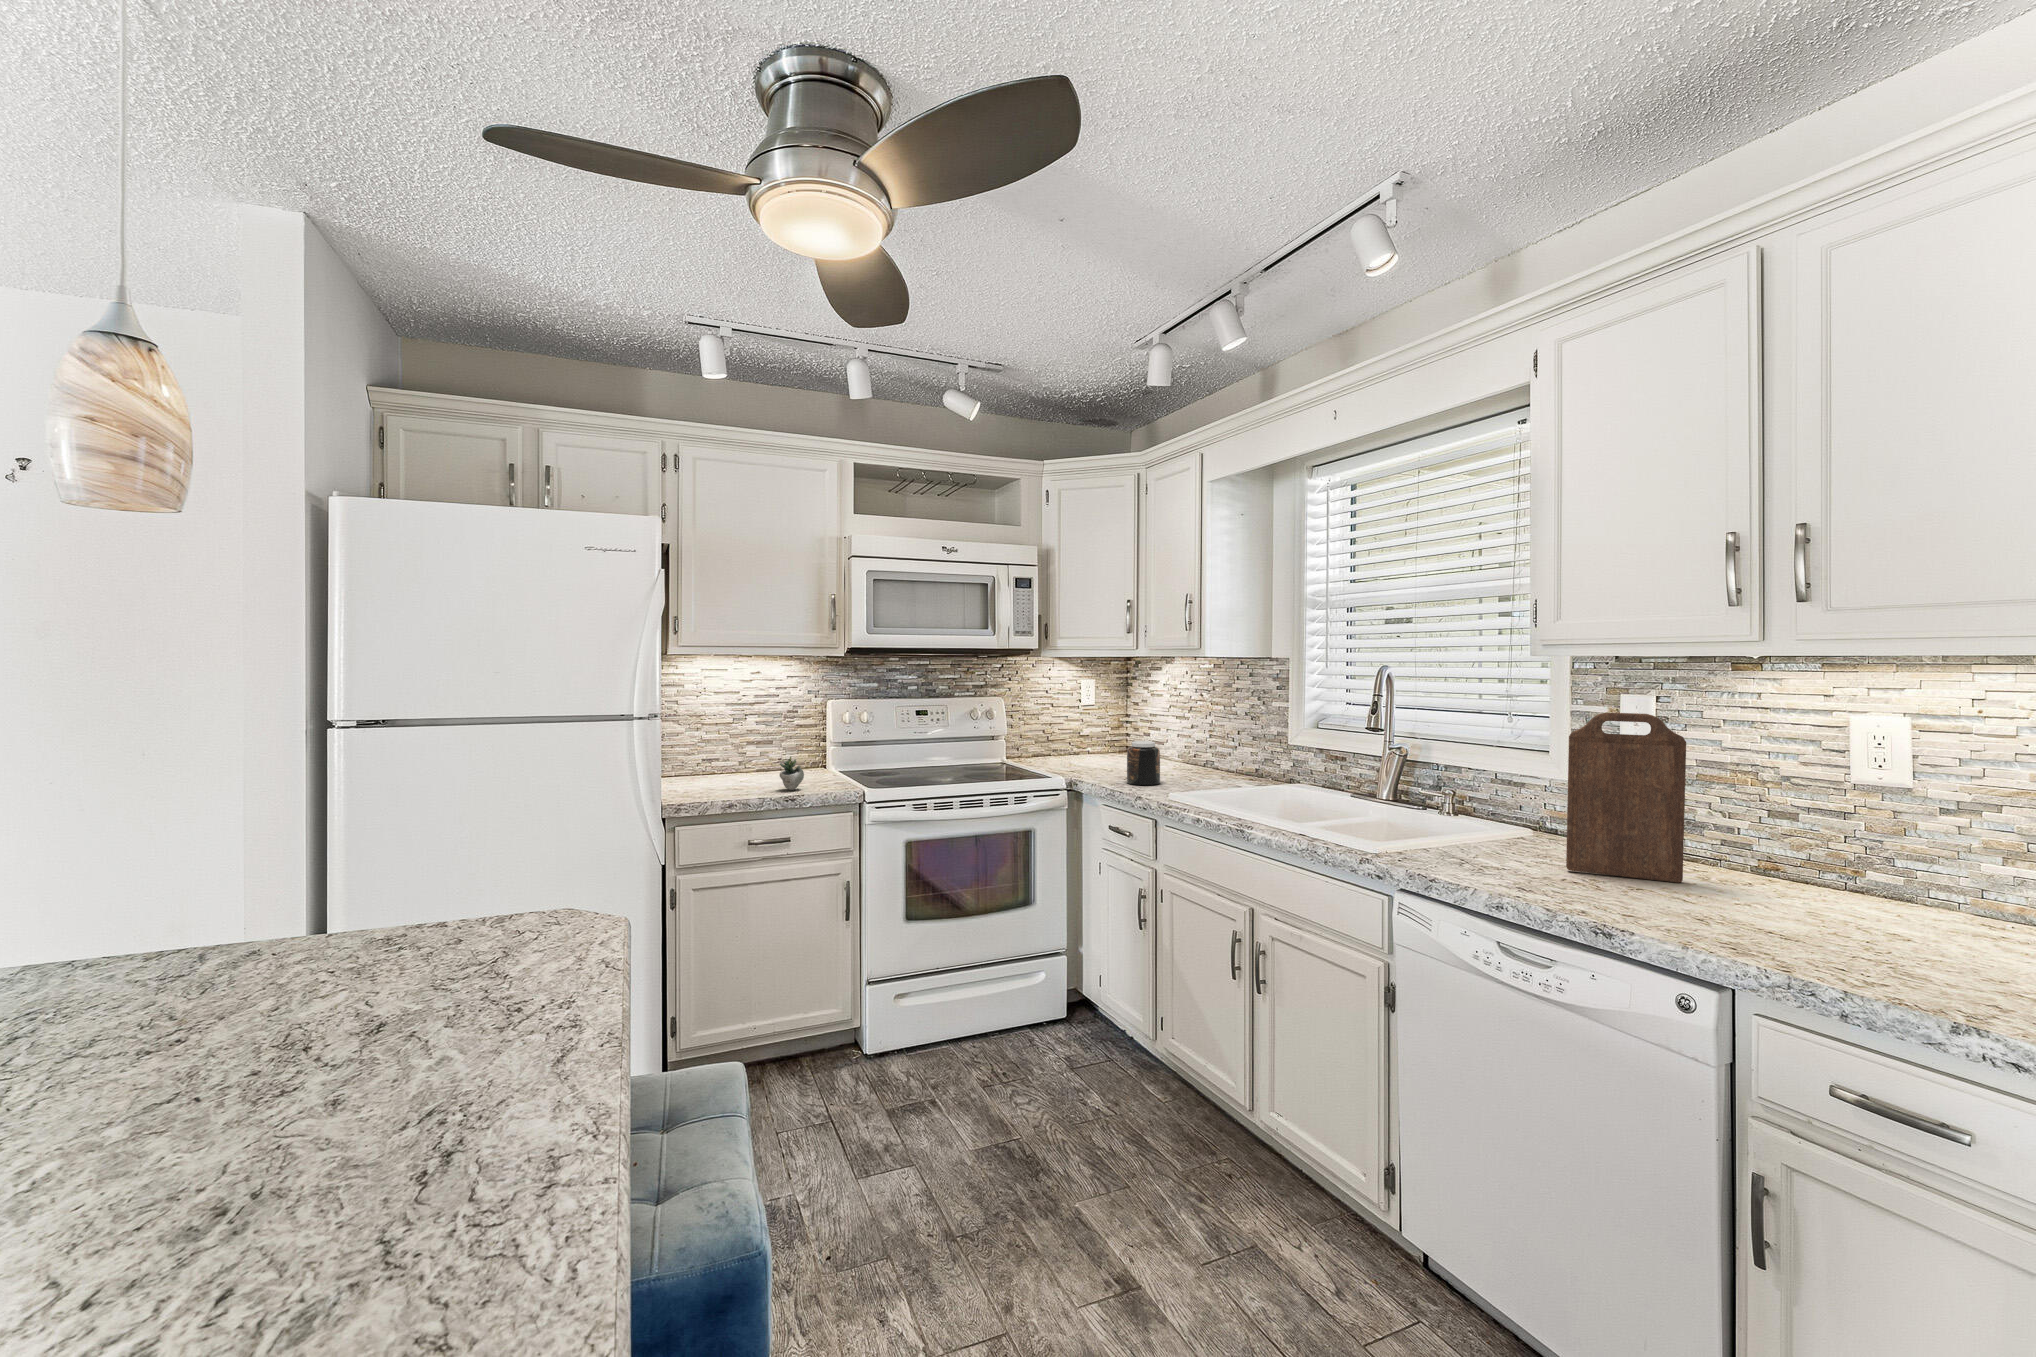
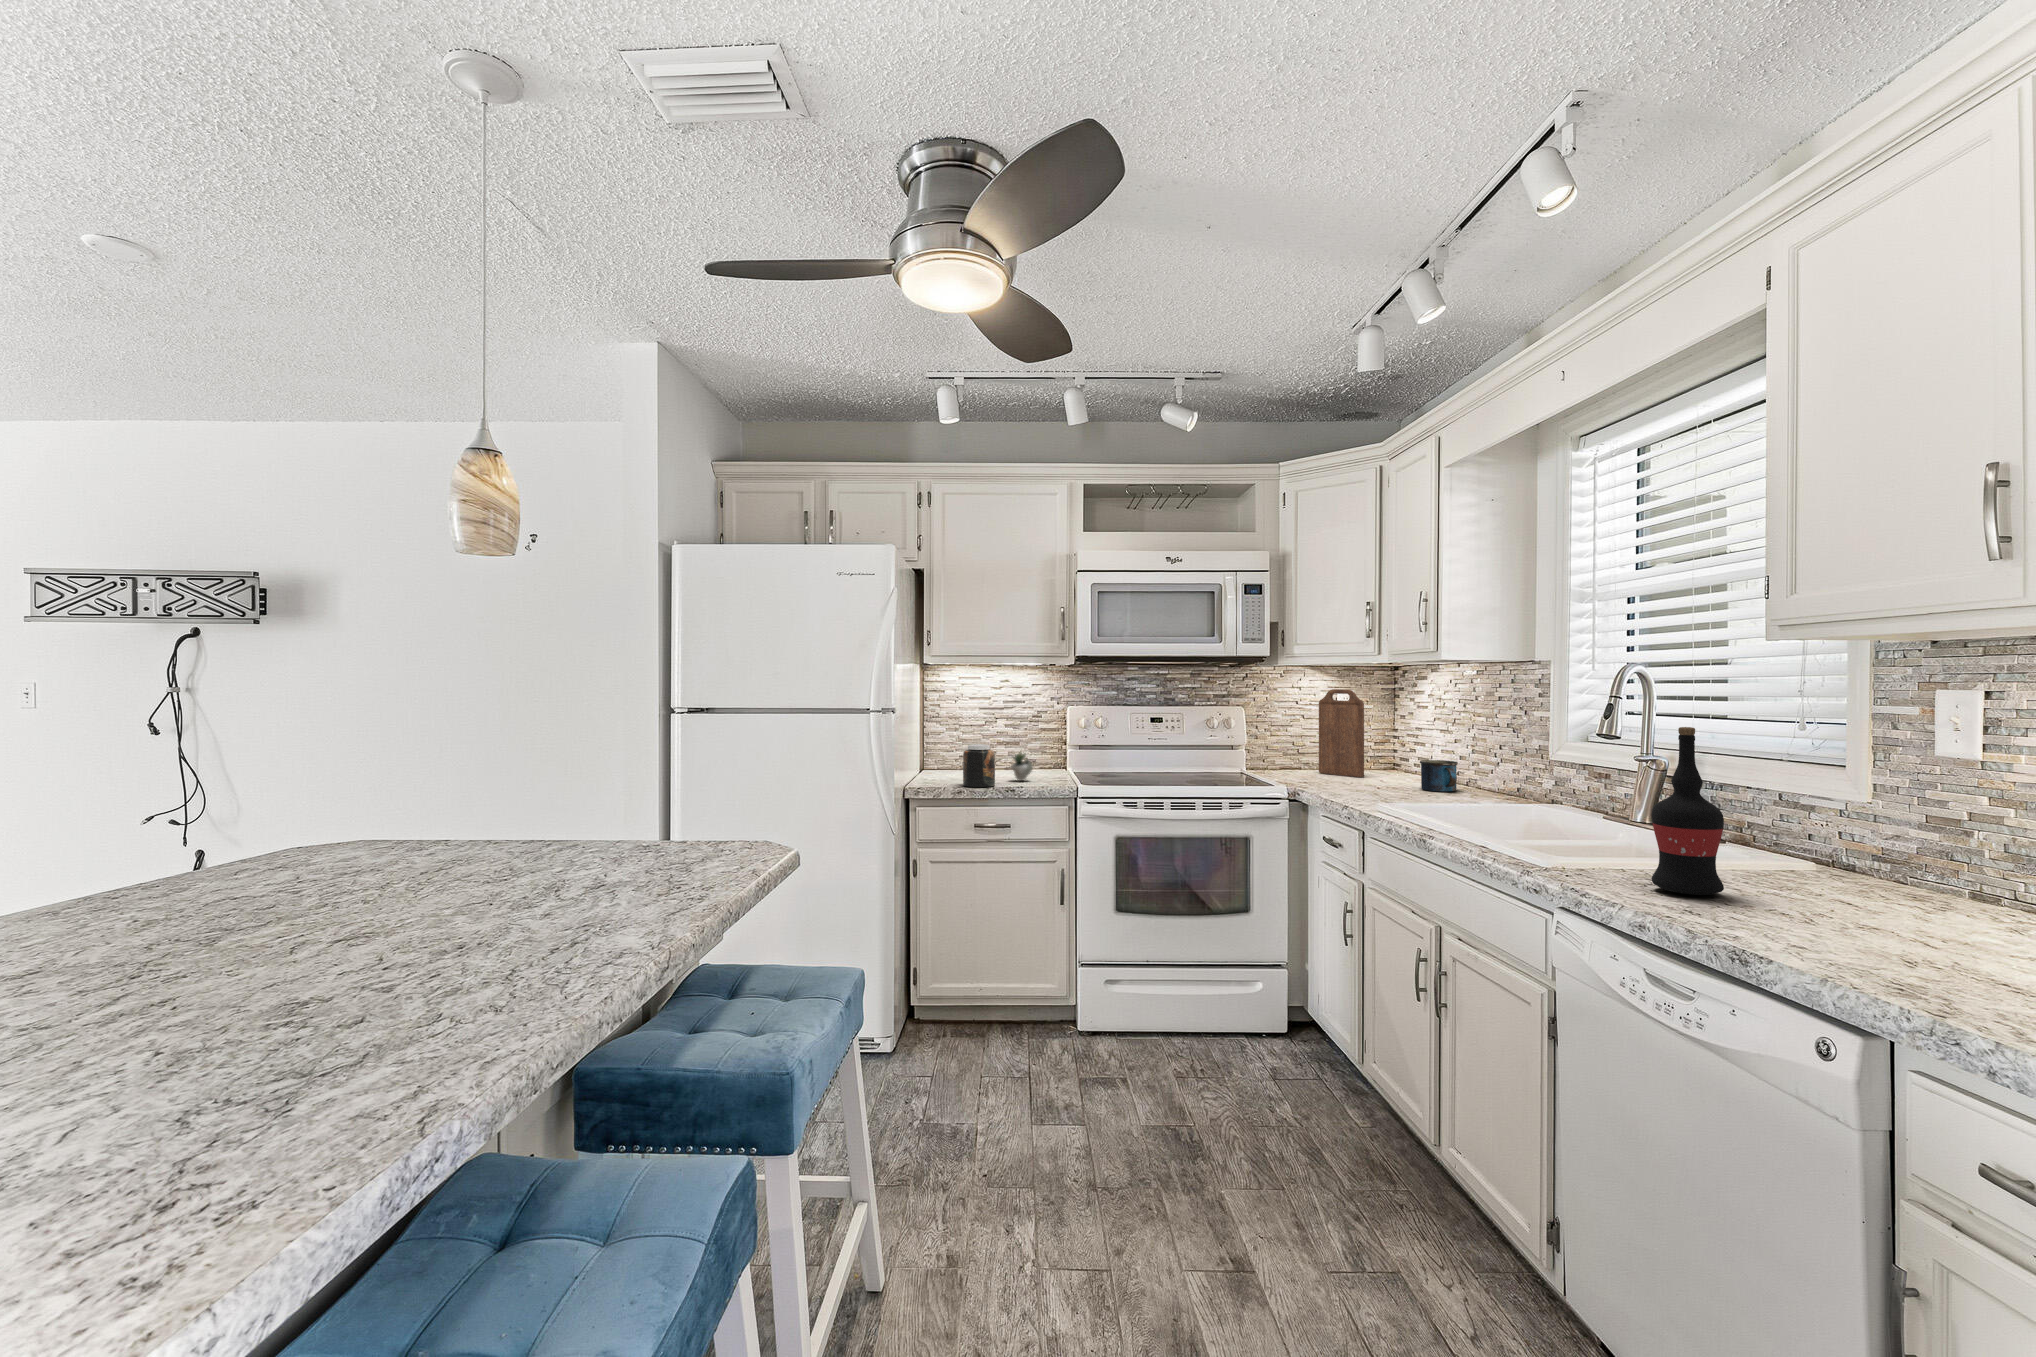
cutting board: present [1566,712,1686,883] -> present [1319,689,1364,777]
jar: present [1127,741,1160,785] -> present [963,744,995,787]
wine bottle: none [1479,741,1539,887] -> present [1652,727,1724,895]
mug: none [1171,745,1204,774] -> present [1420,760,1458,792]

